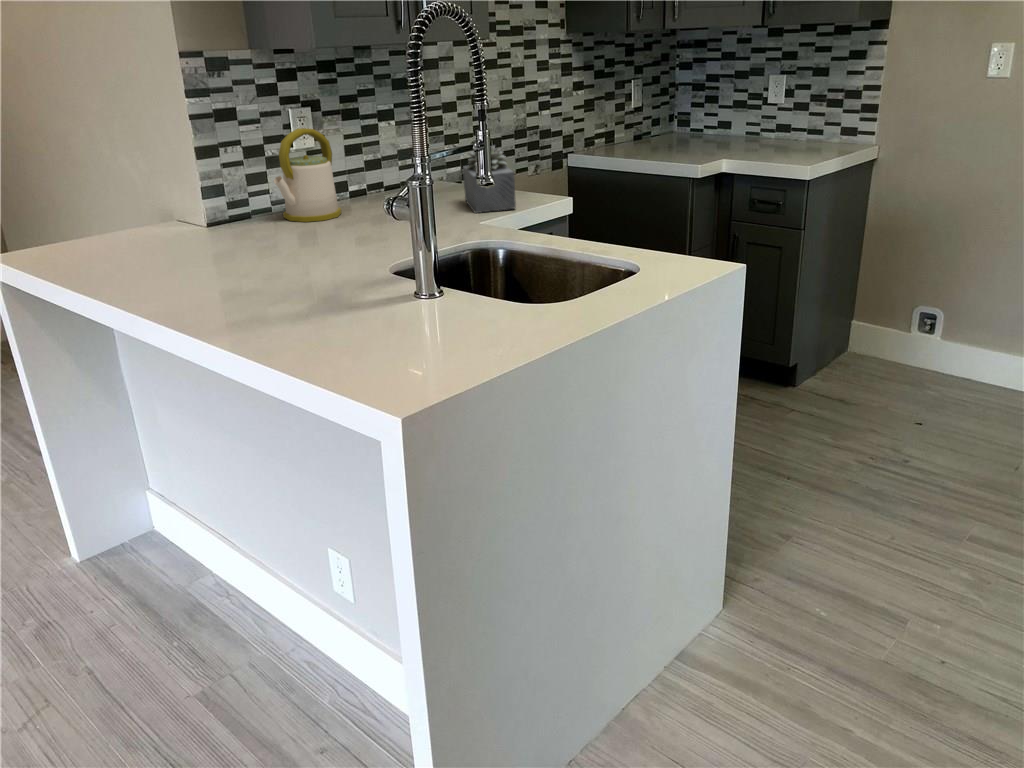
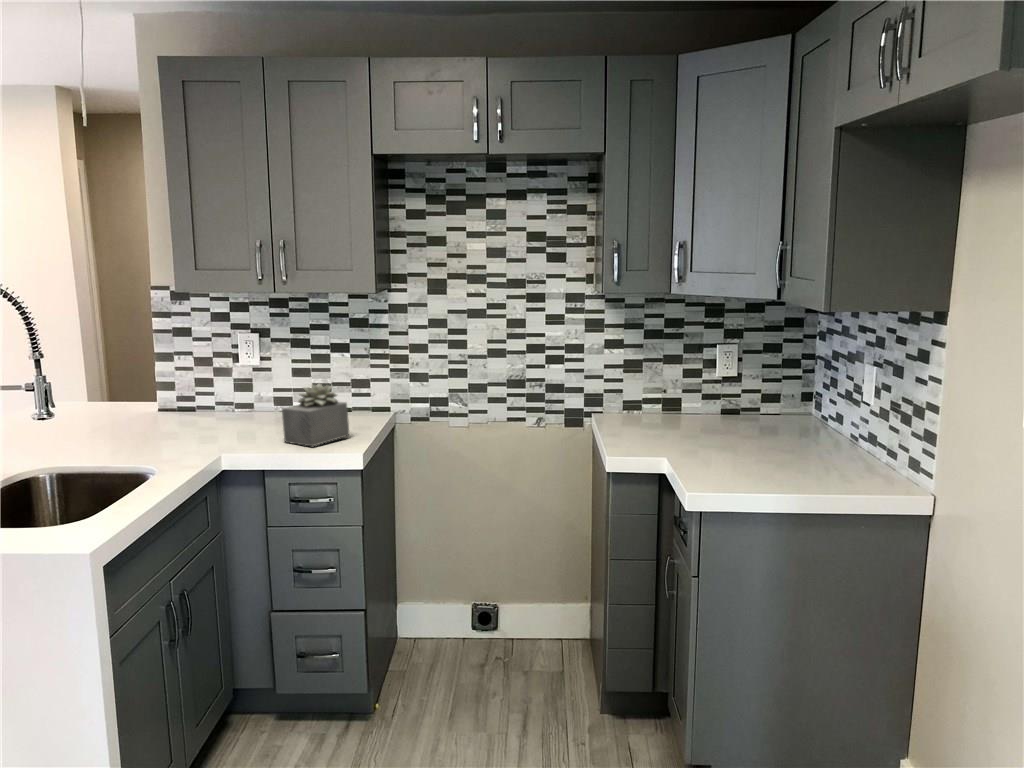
kettle: present [274,128,341,222] -> none [188,348,248,423]

